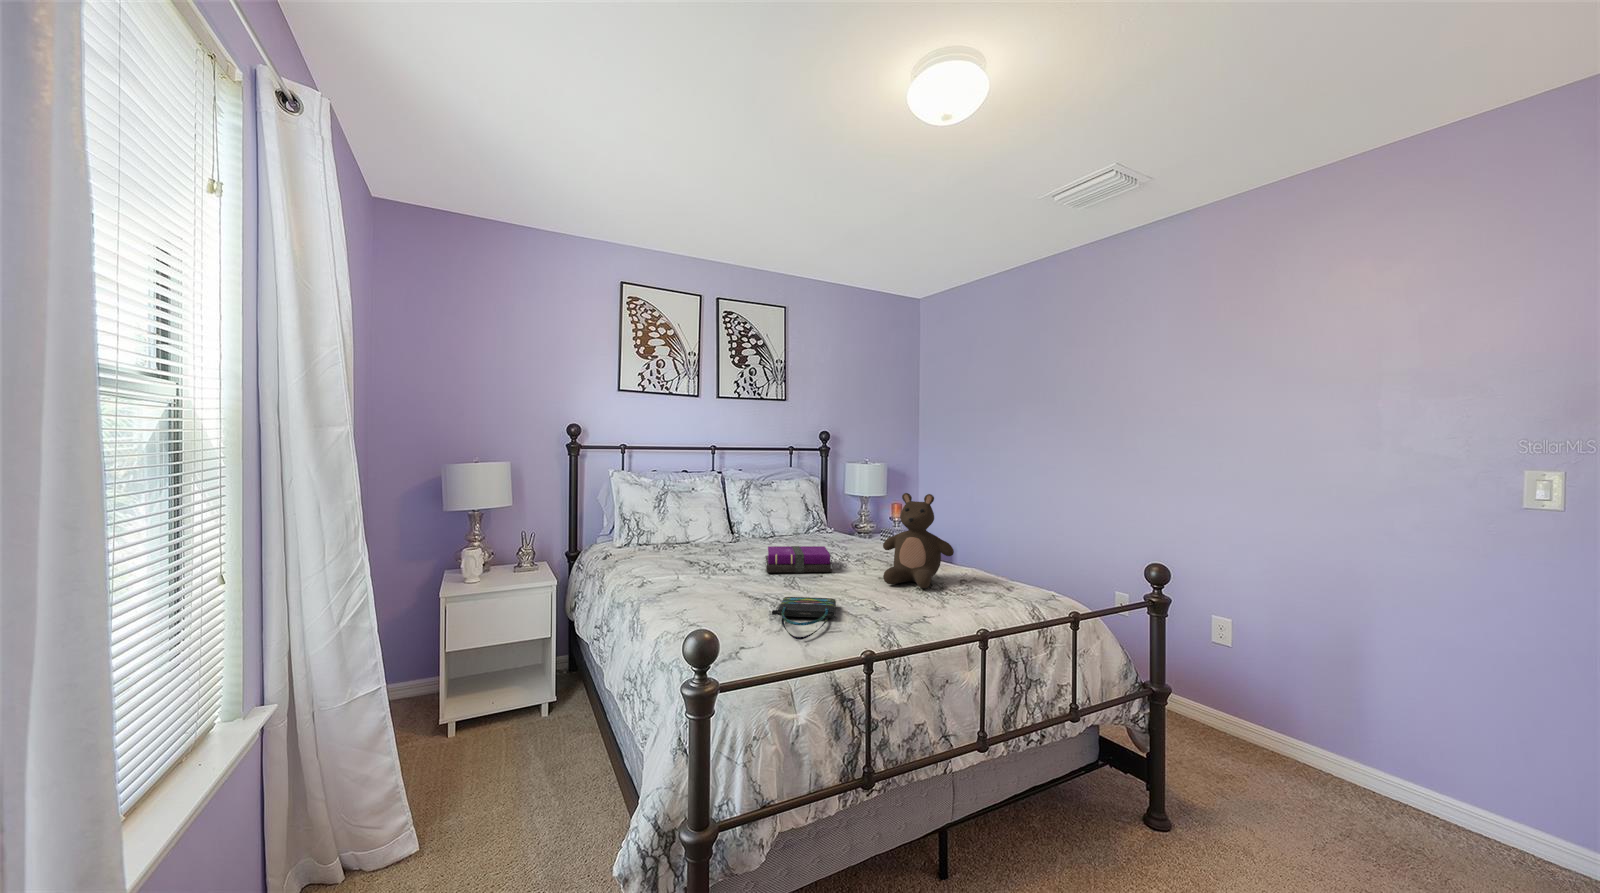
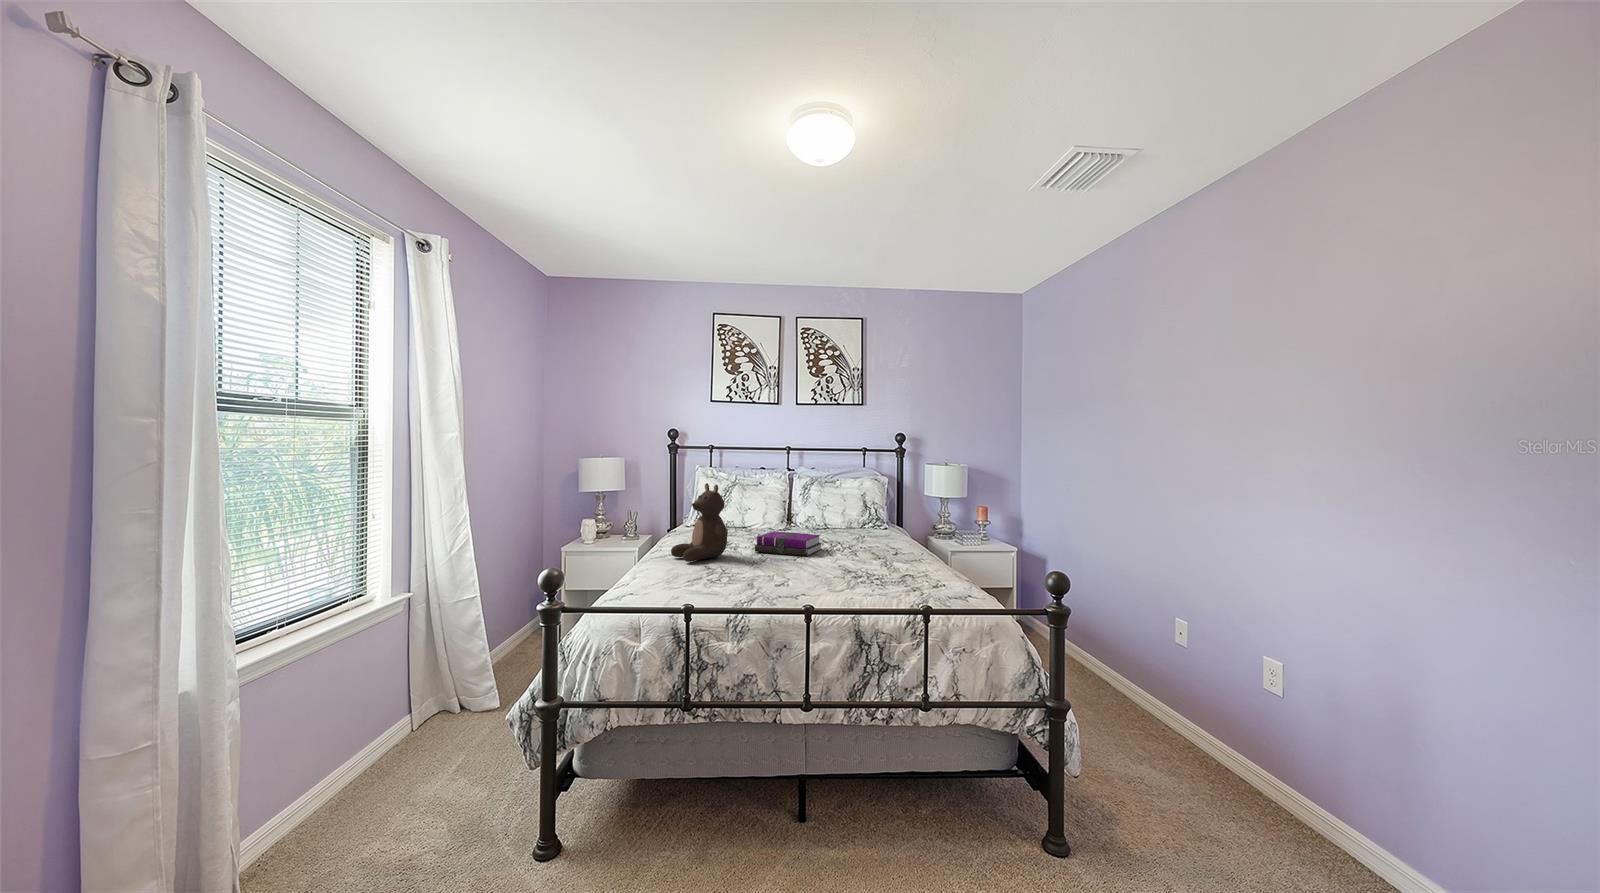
stuffed bear: present [883,493,954,588] -> present [671,483,728,562]
tote bag: present [772,597,836,640] -> none [673,566,753,593]

